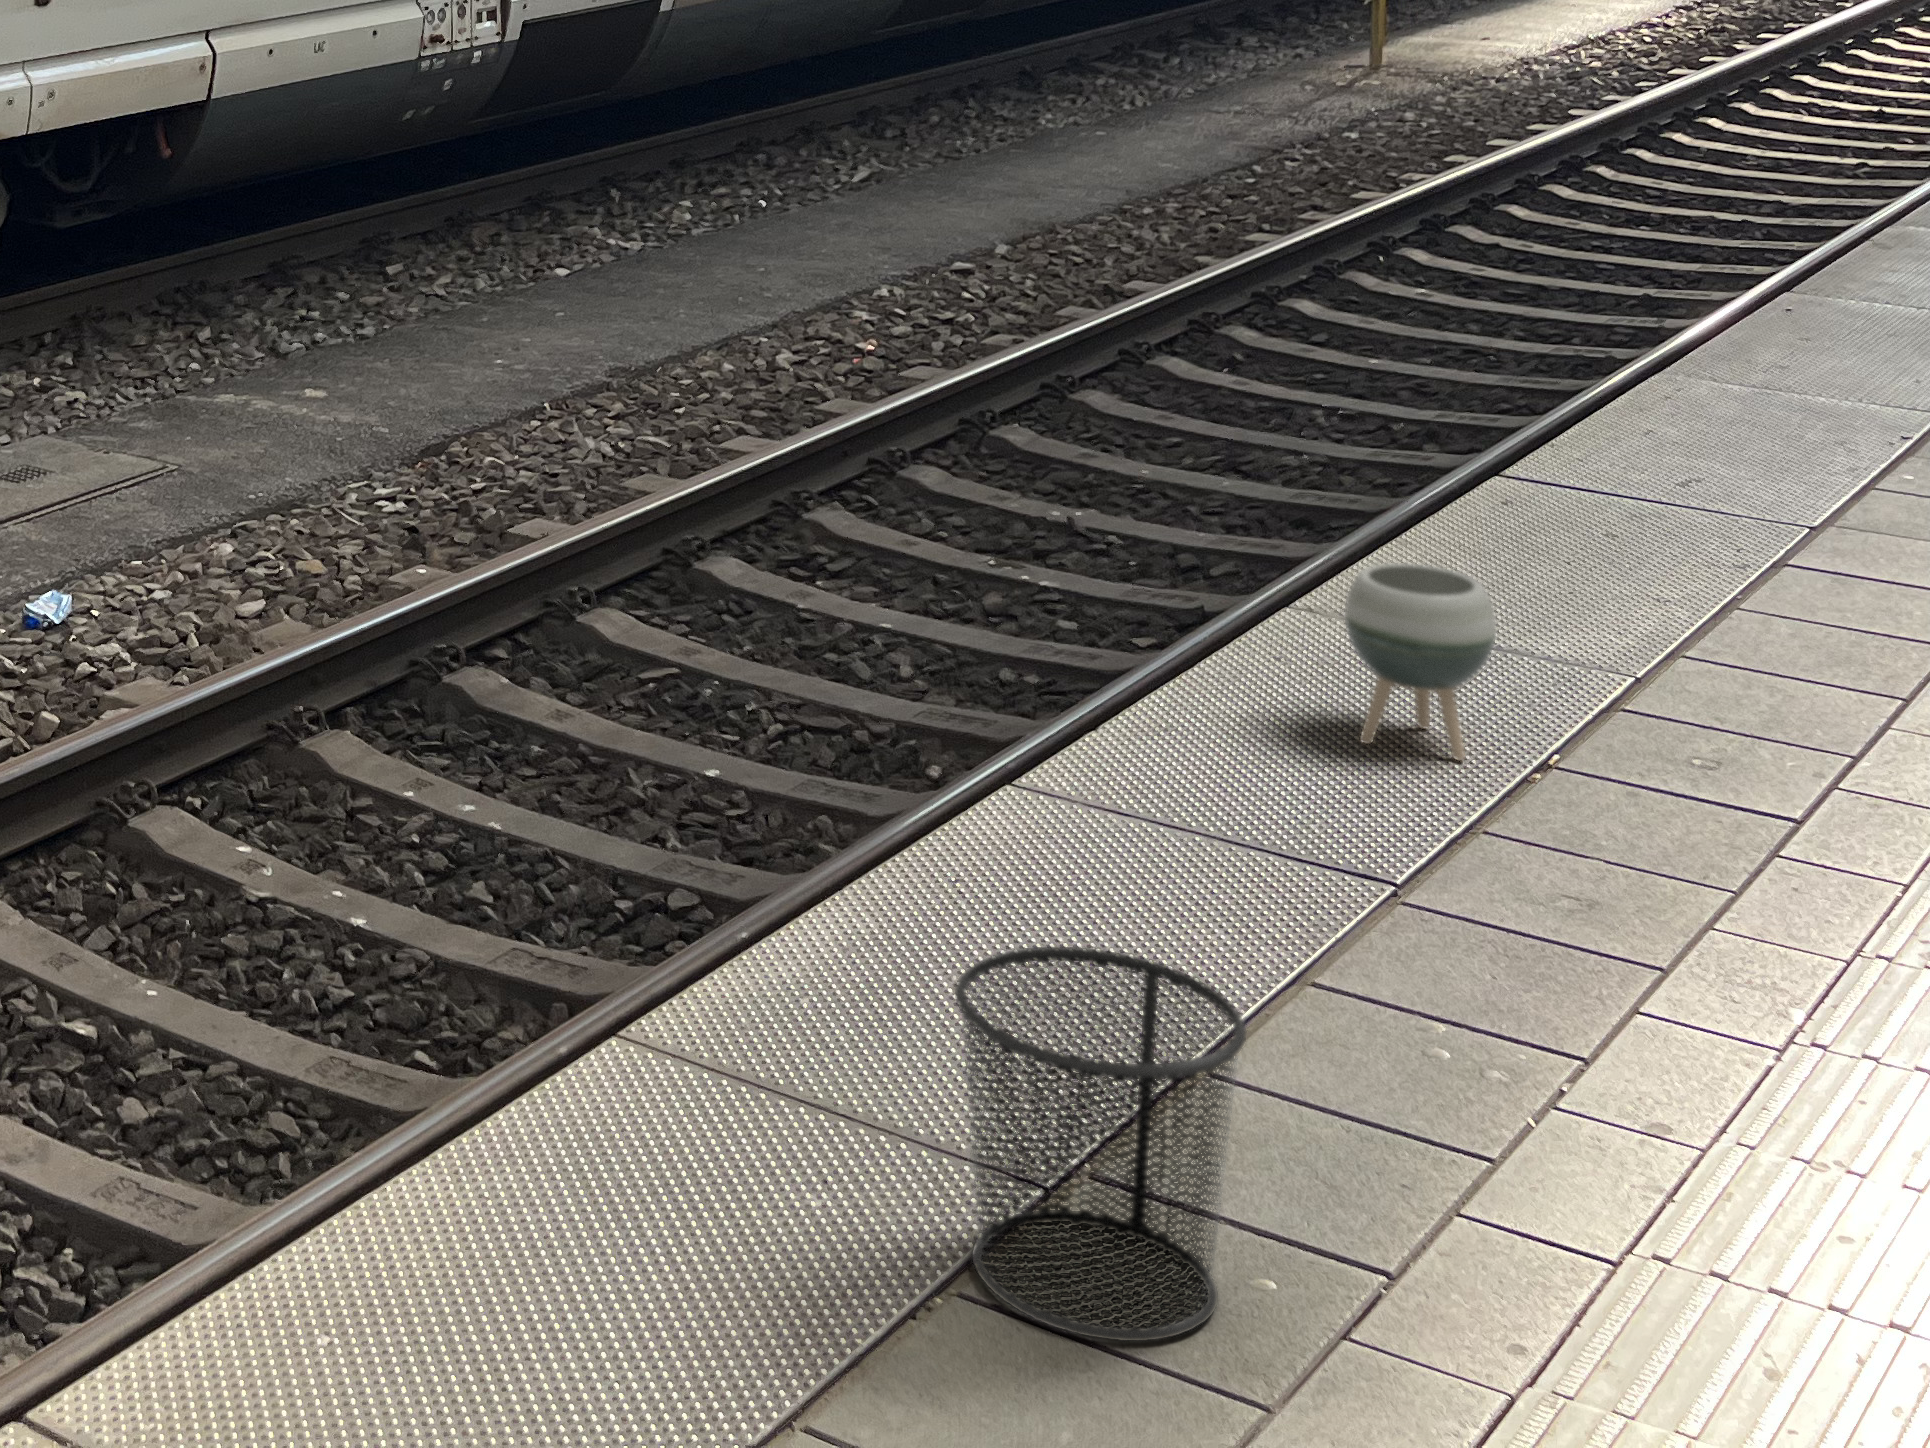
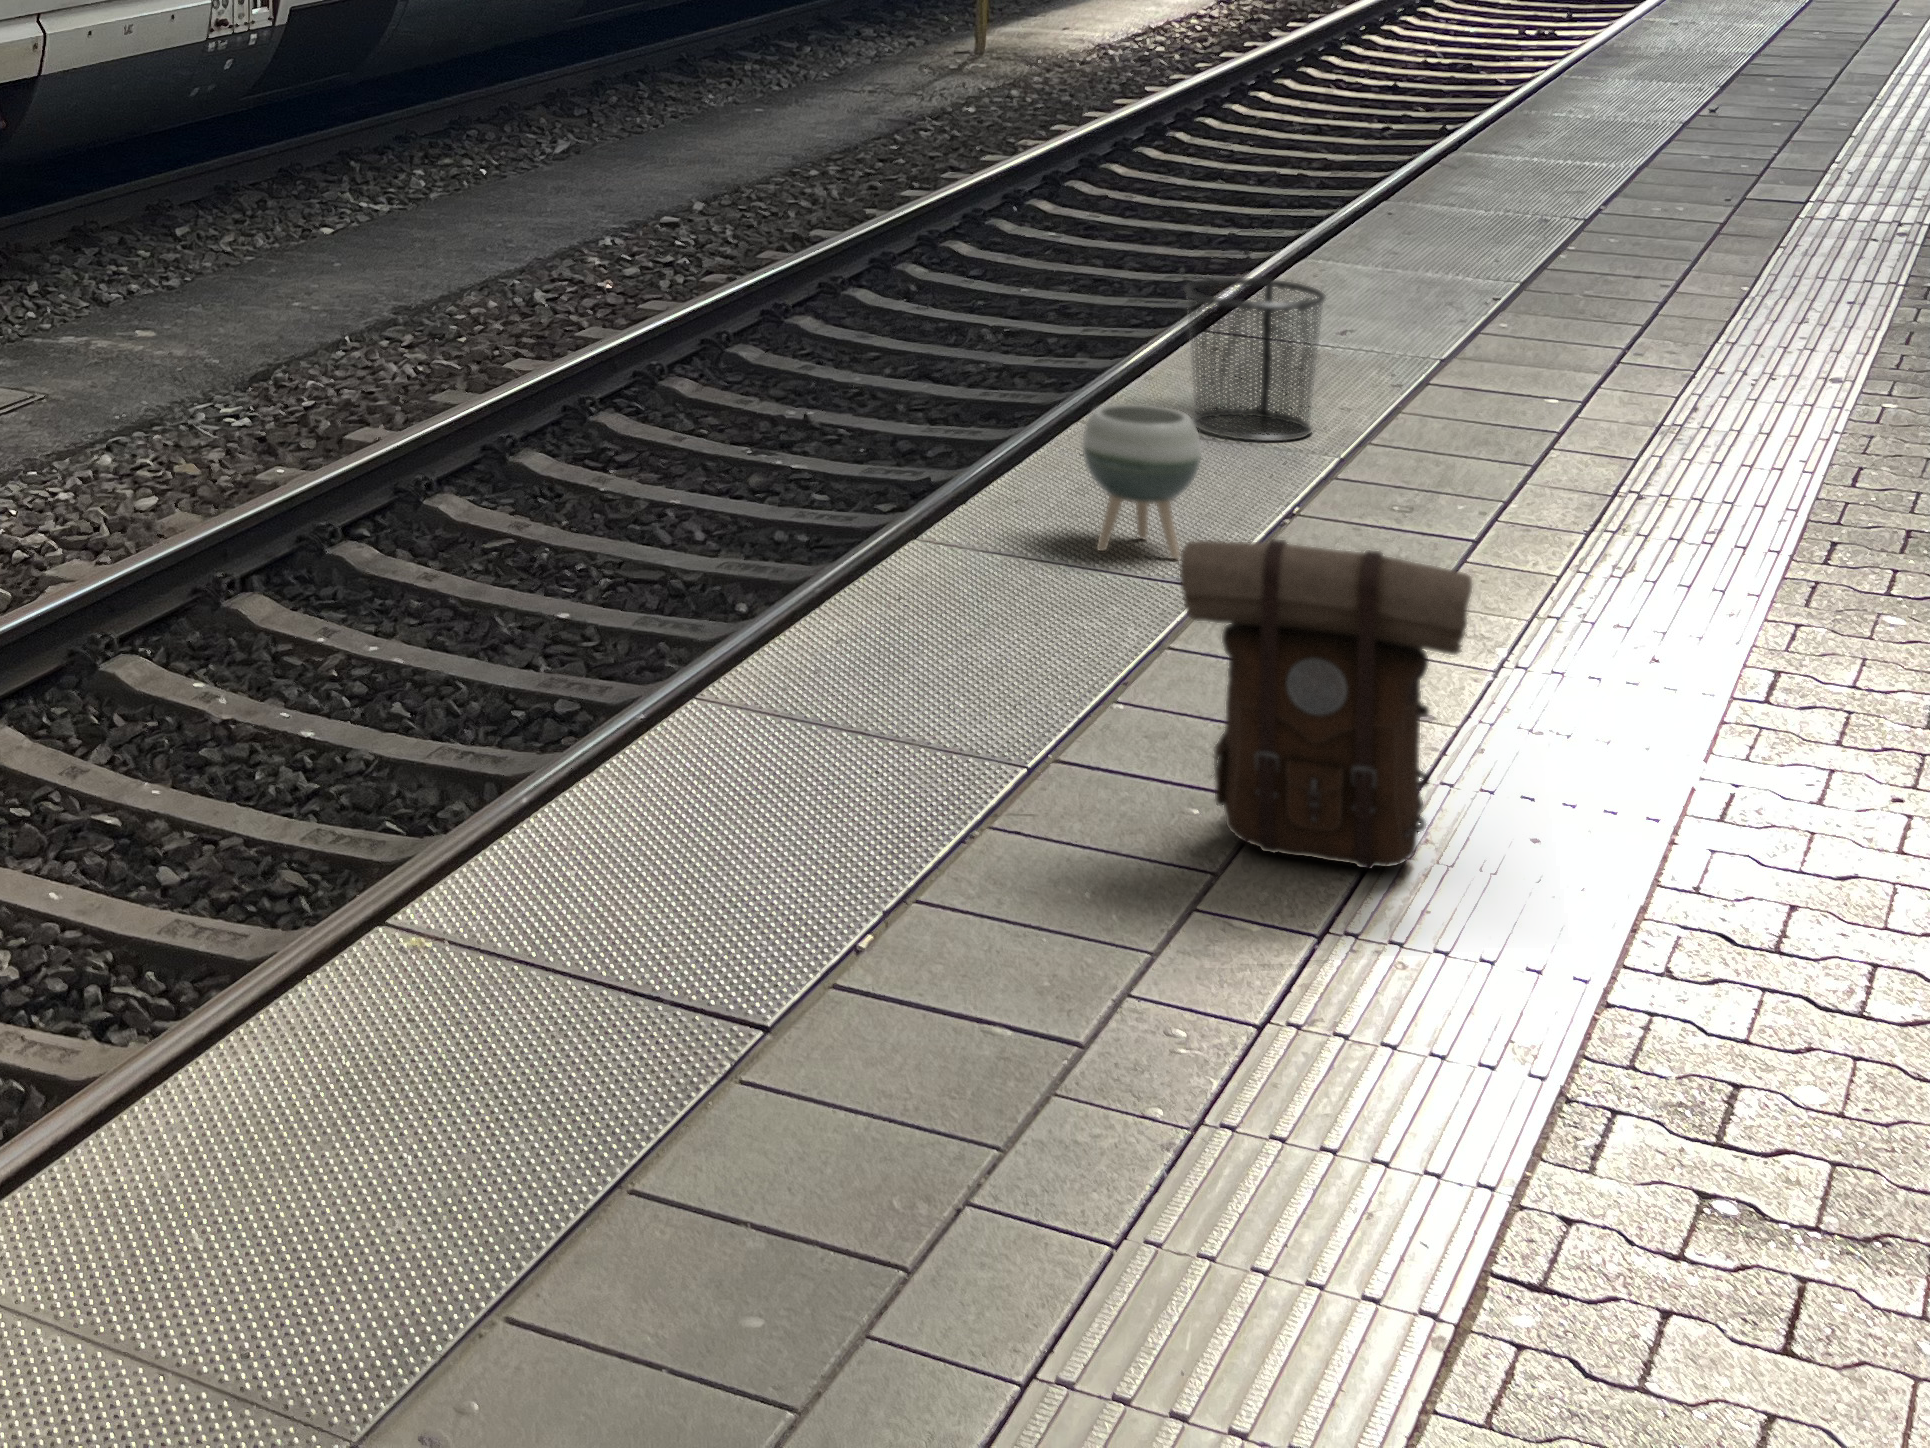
backpack: none [1374,816,1778,1271] -> present [1180,539,1472,869]
waste bin: present [955,947,1246,1341] -> present [1183,278,1326,441]

